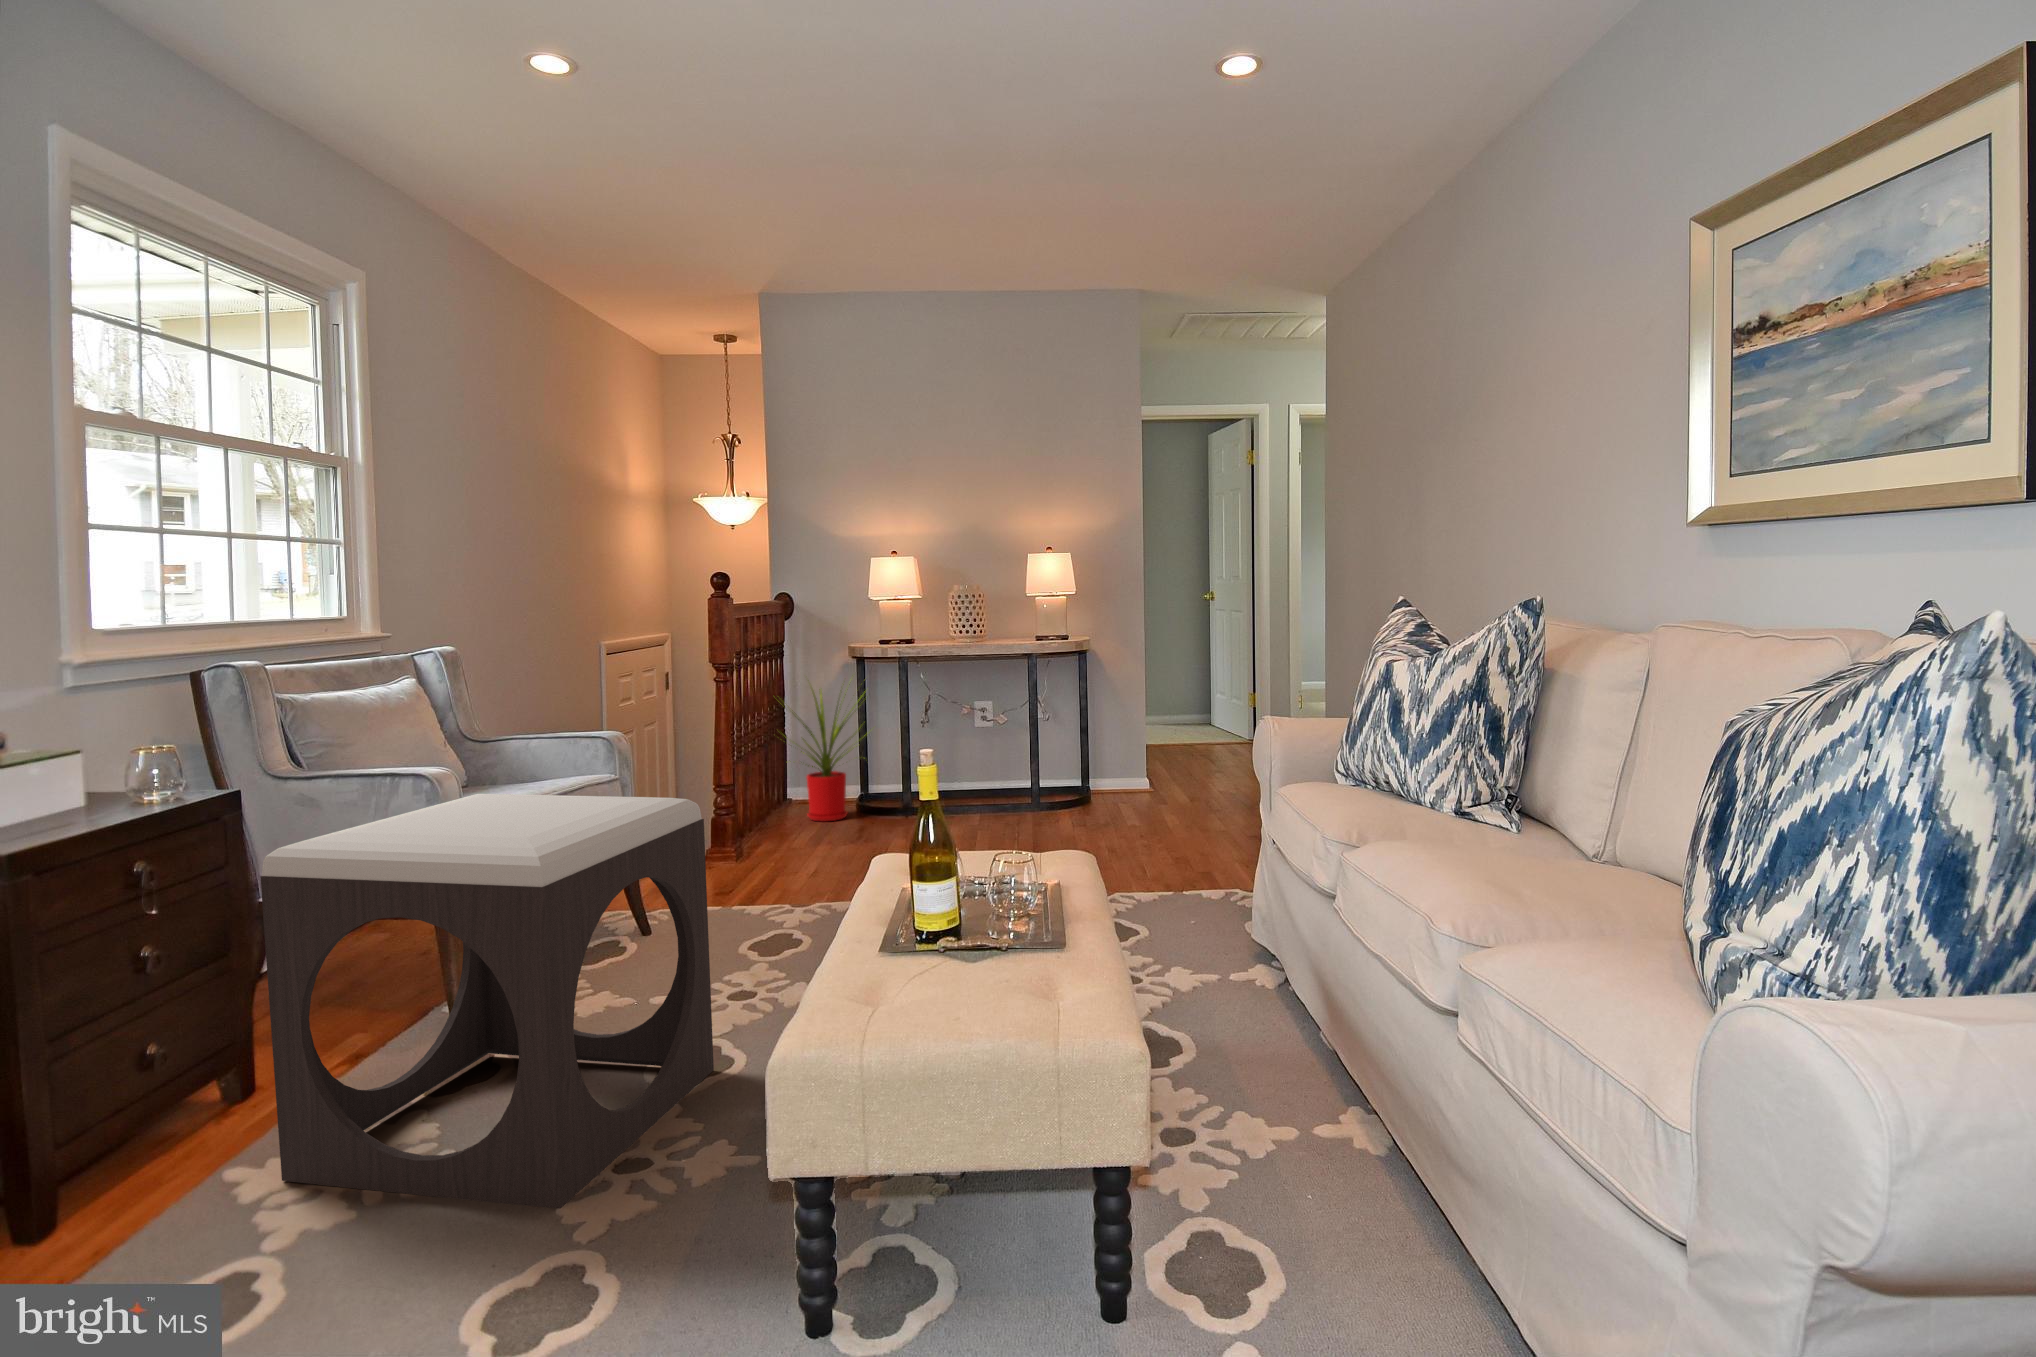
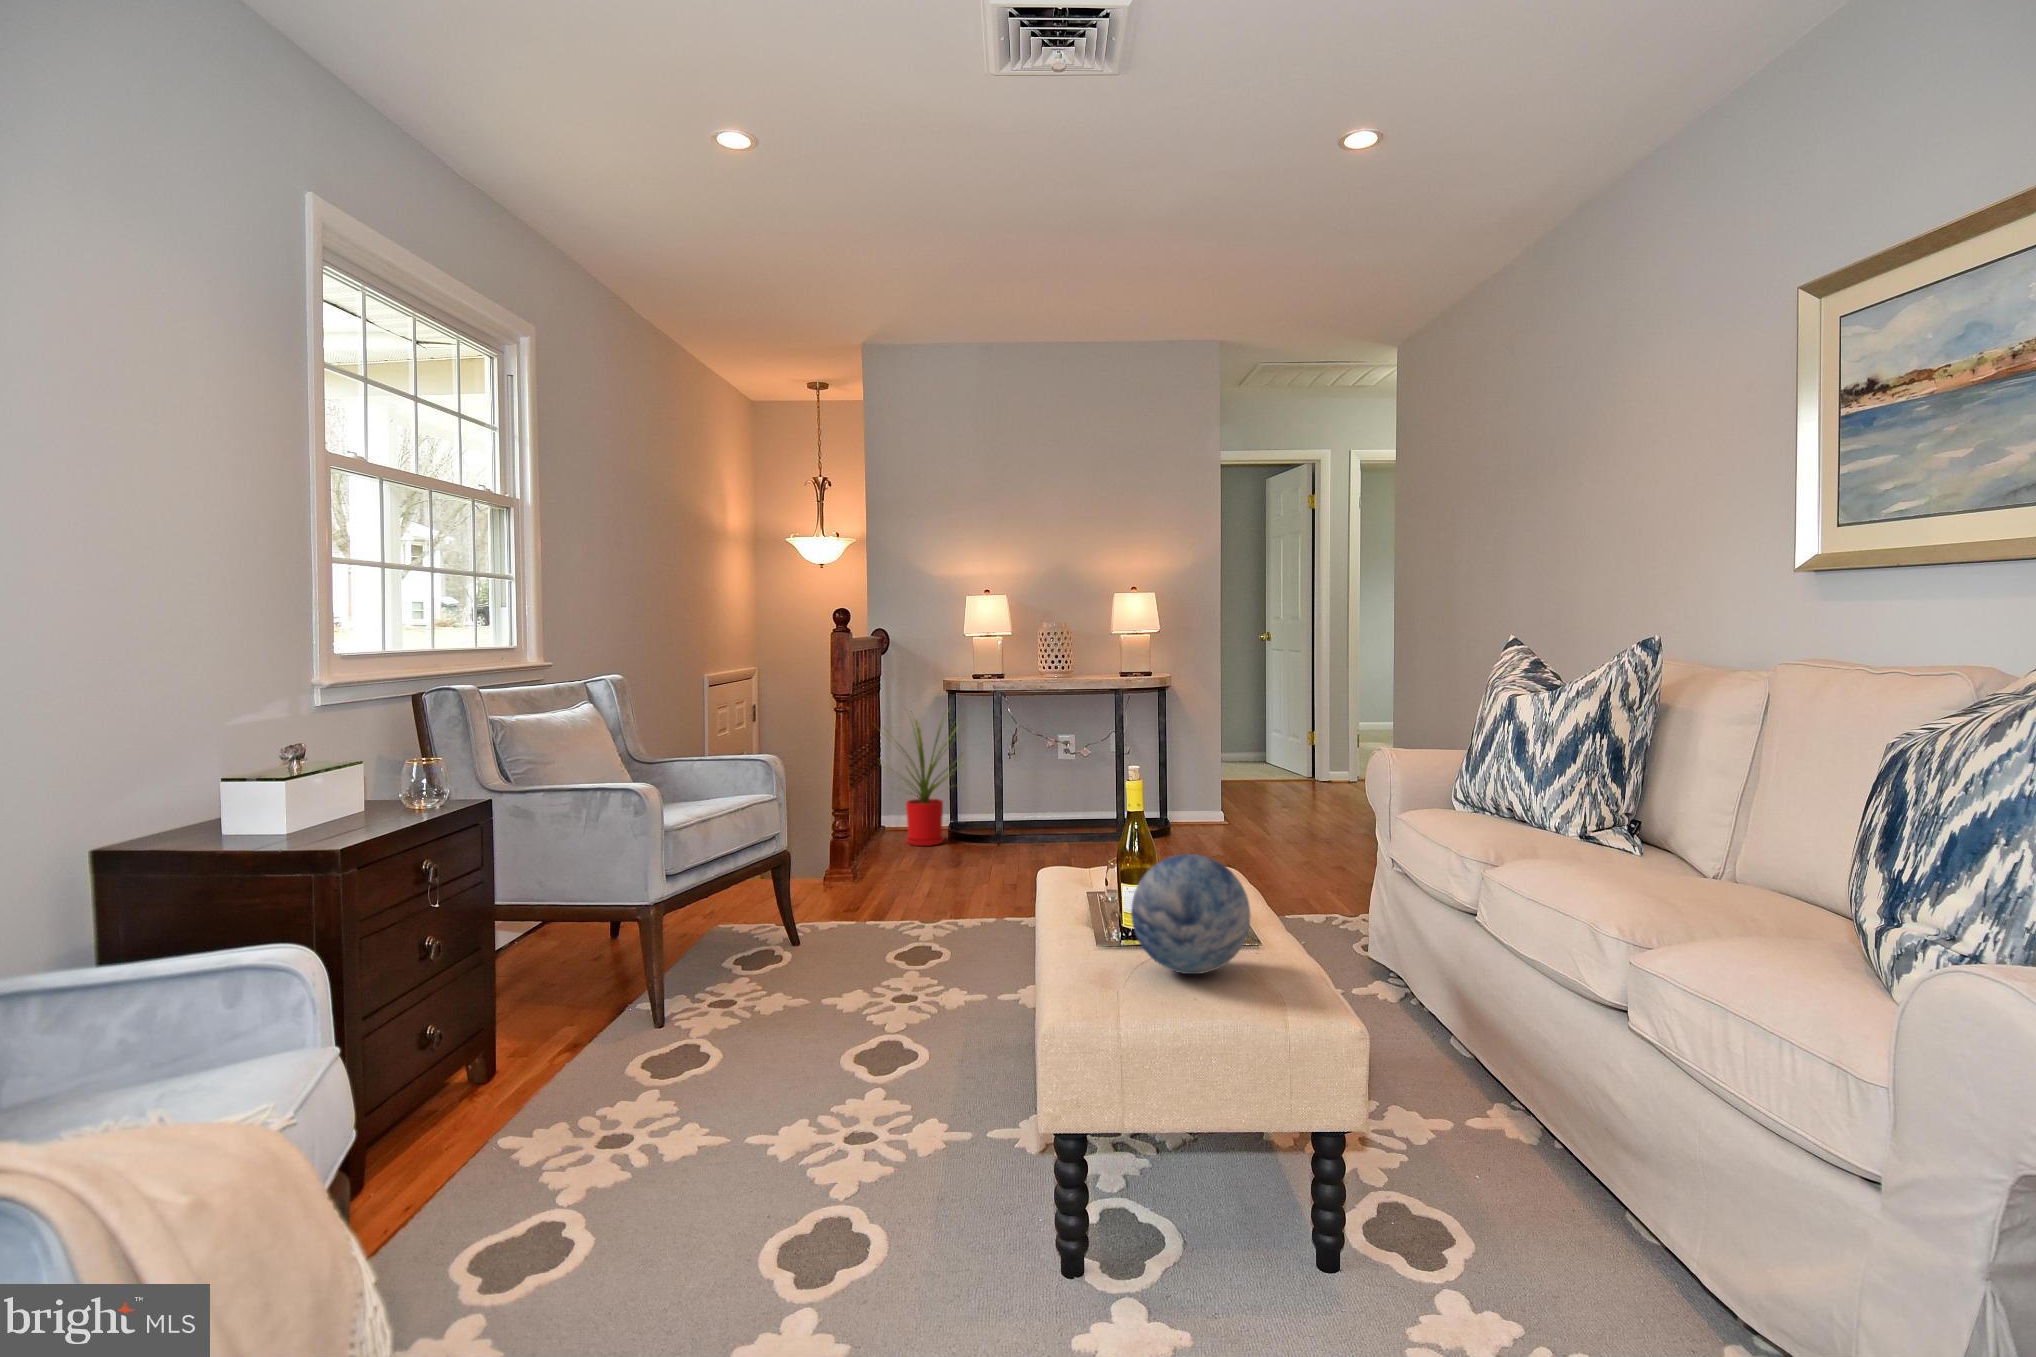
footstool: present [260,794,714,1208] -> none [543,805,901,1172]
decorative orb: none [900,852,1034,988] -> present [1131,854,1250,974]

